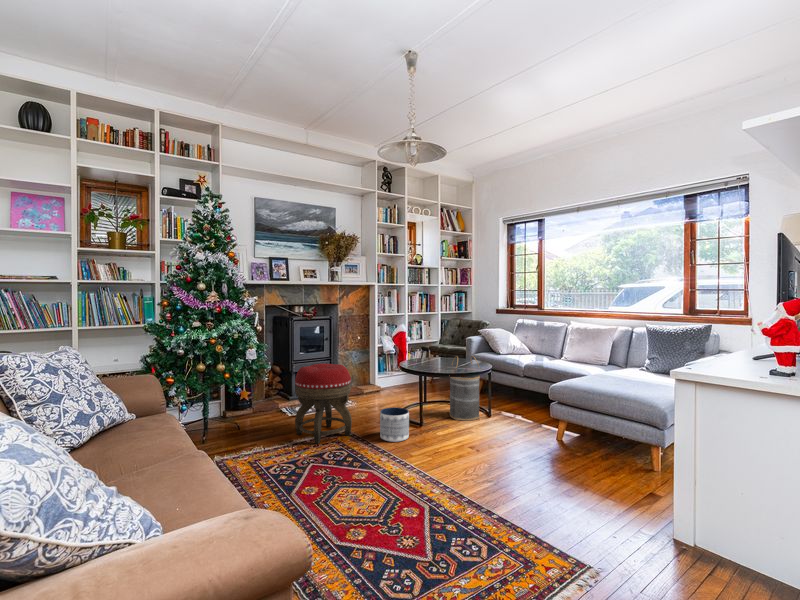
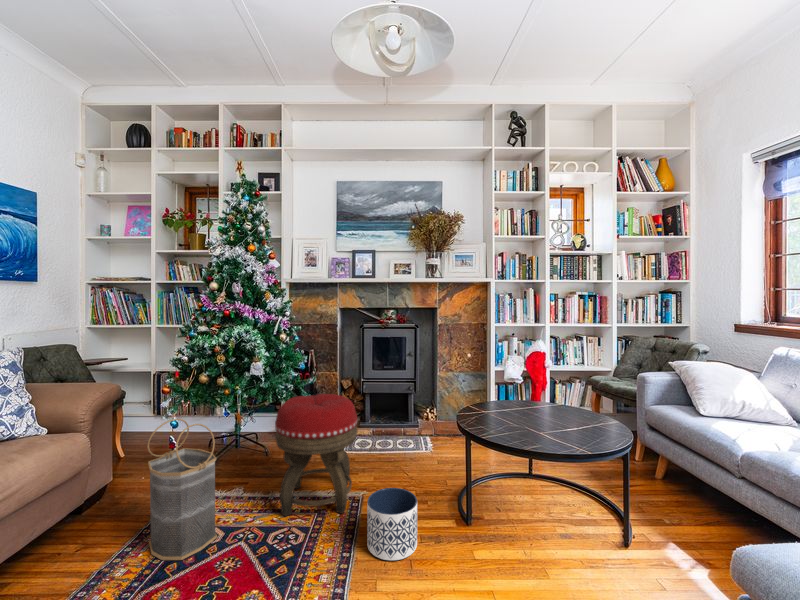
basket: present [449,356,480,421] -> present [147,419,217,560]

